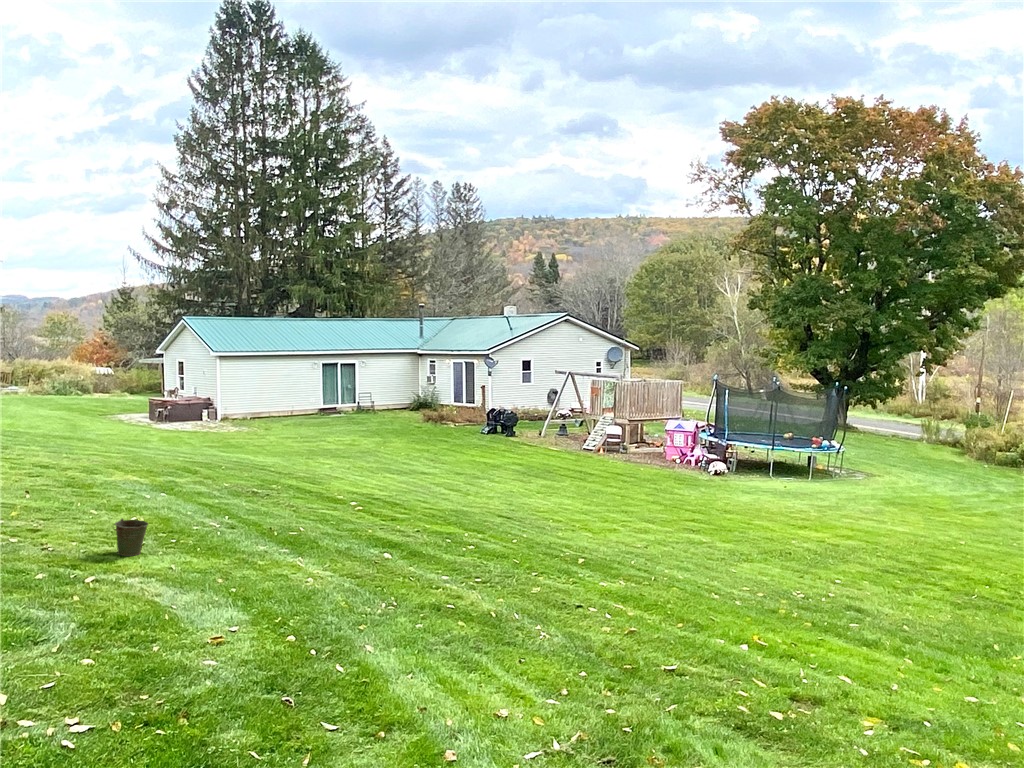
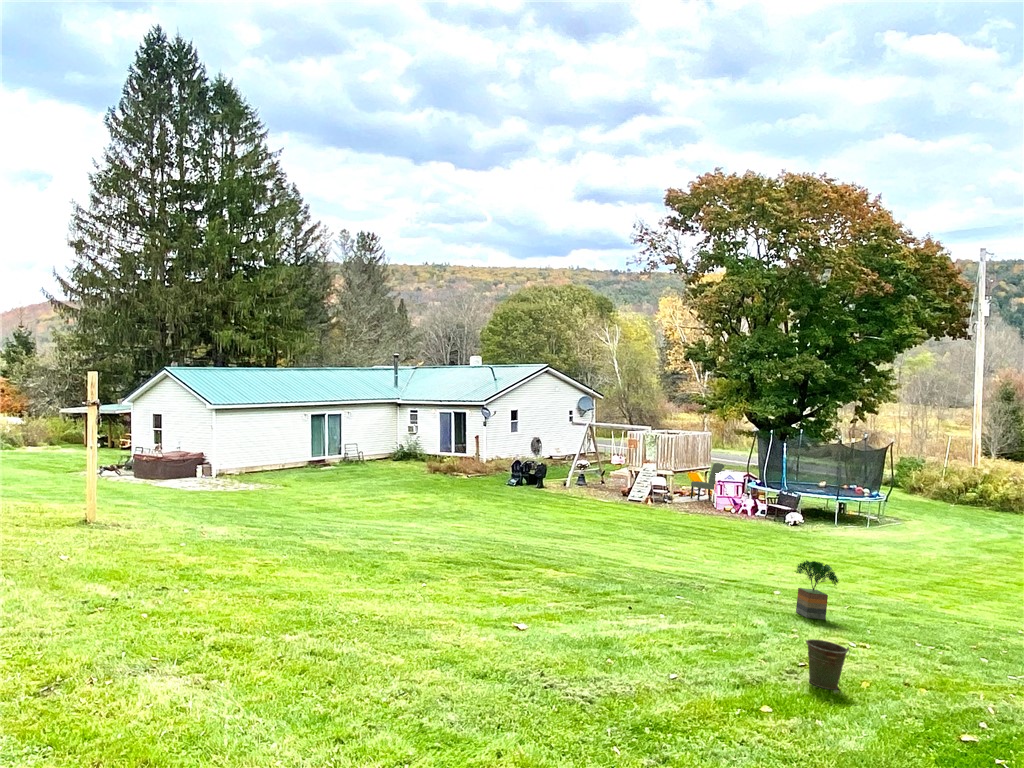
chair: none [637,413,671,454] -> present [691,463,725,501]
potted tree: none [315,476,349,528] -> present [796,560,839,620]

